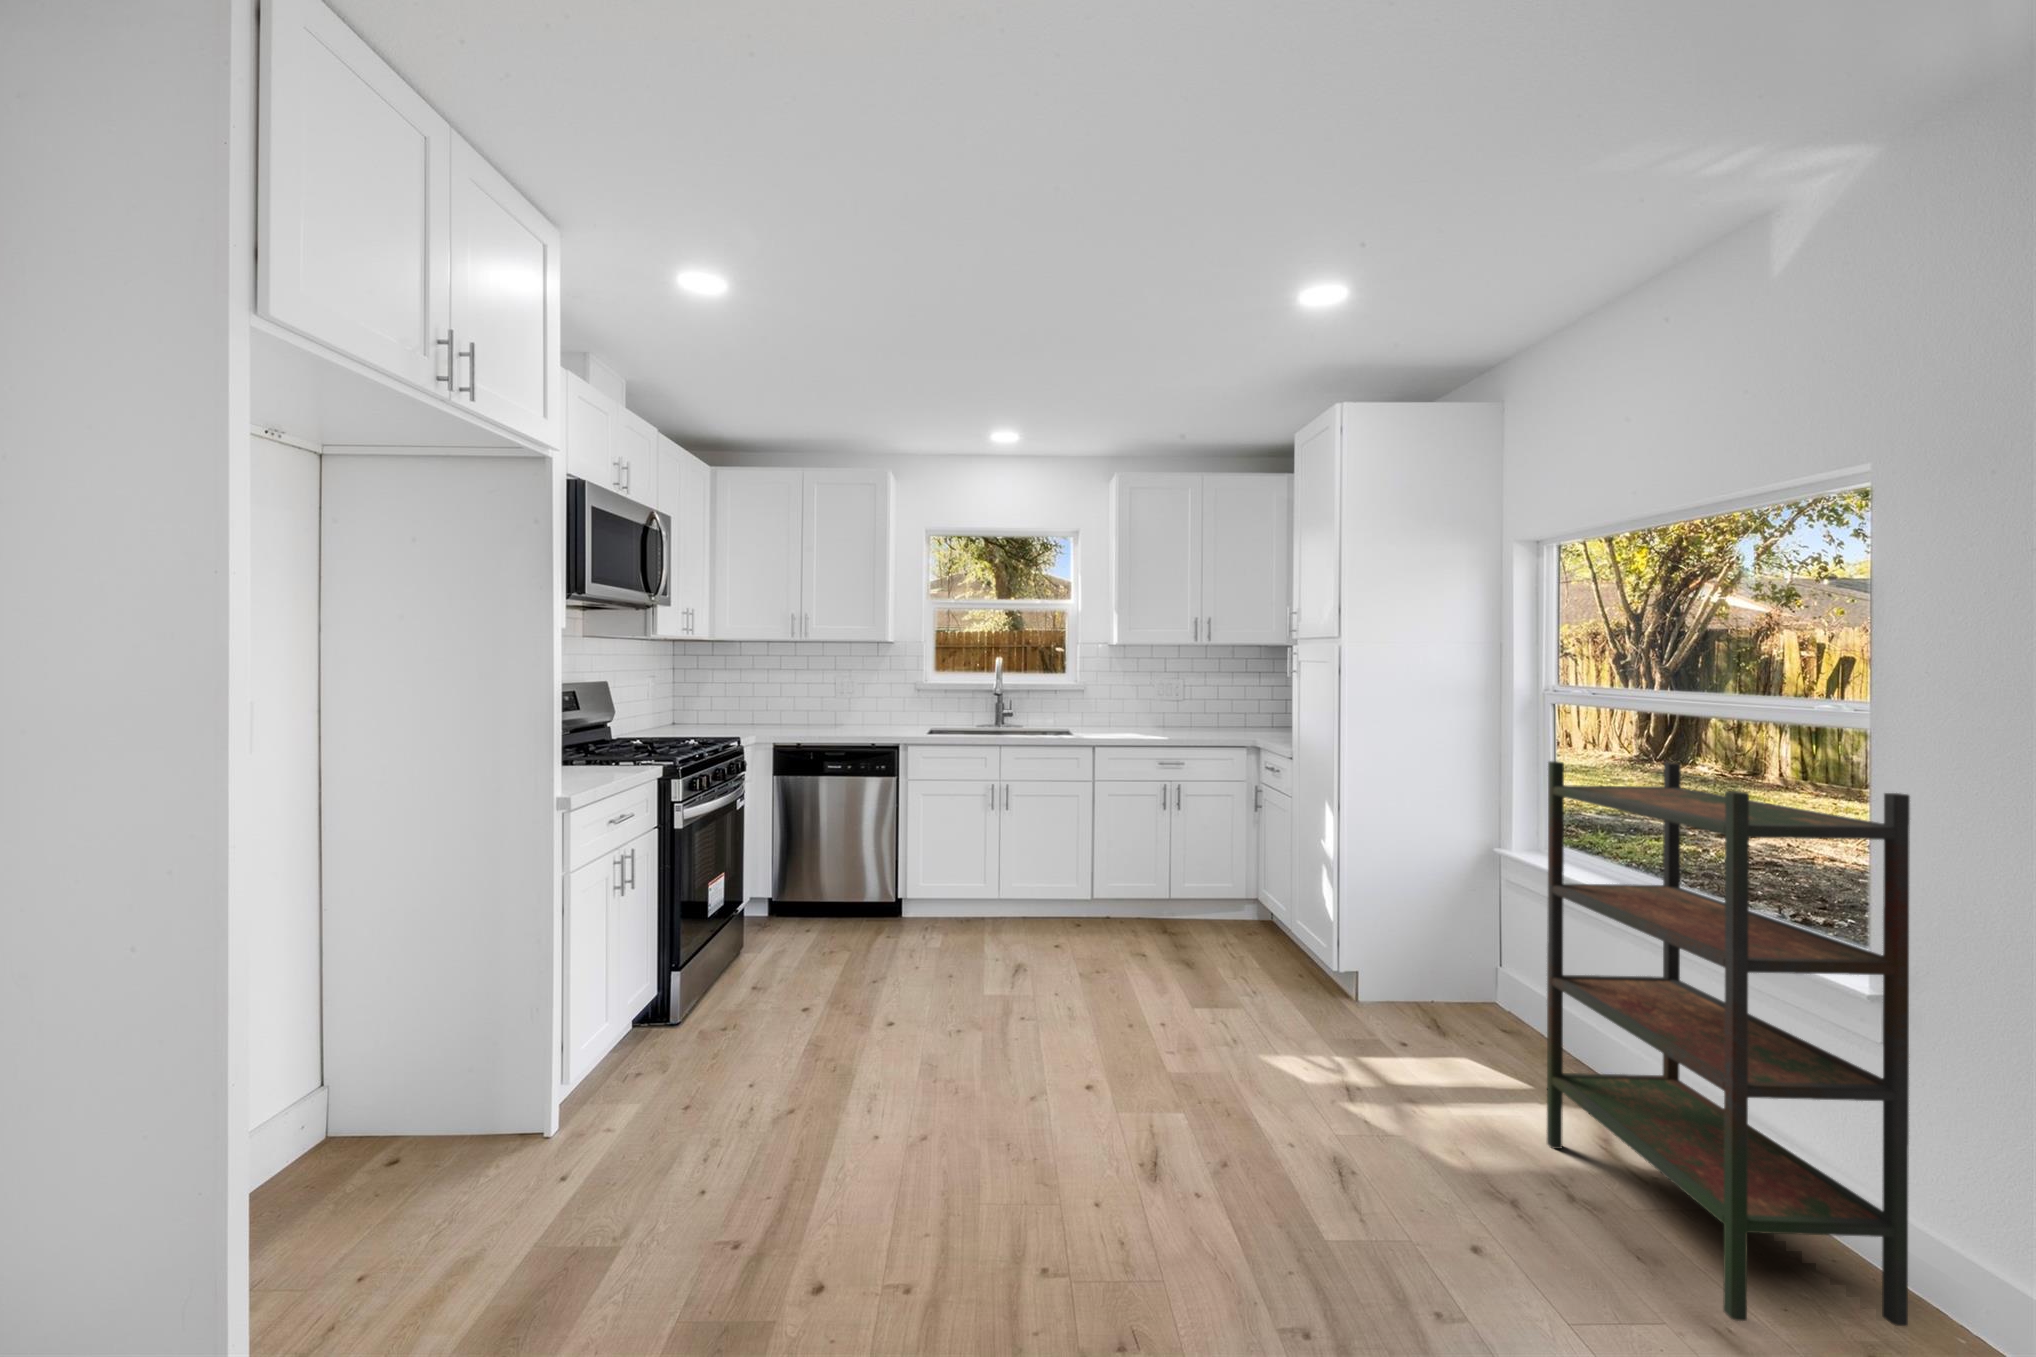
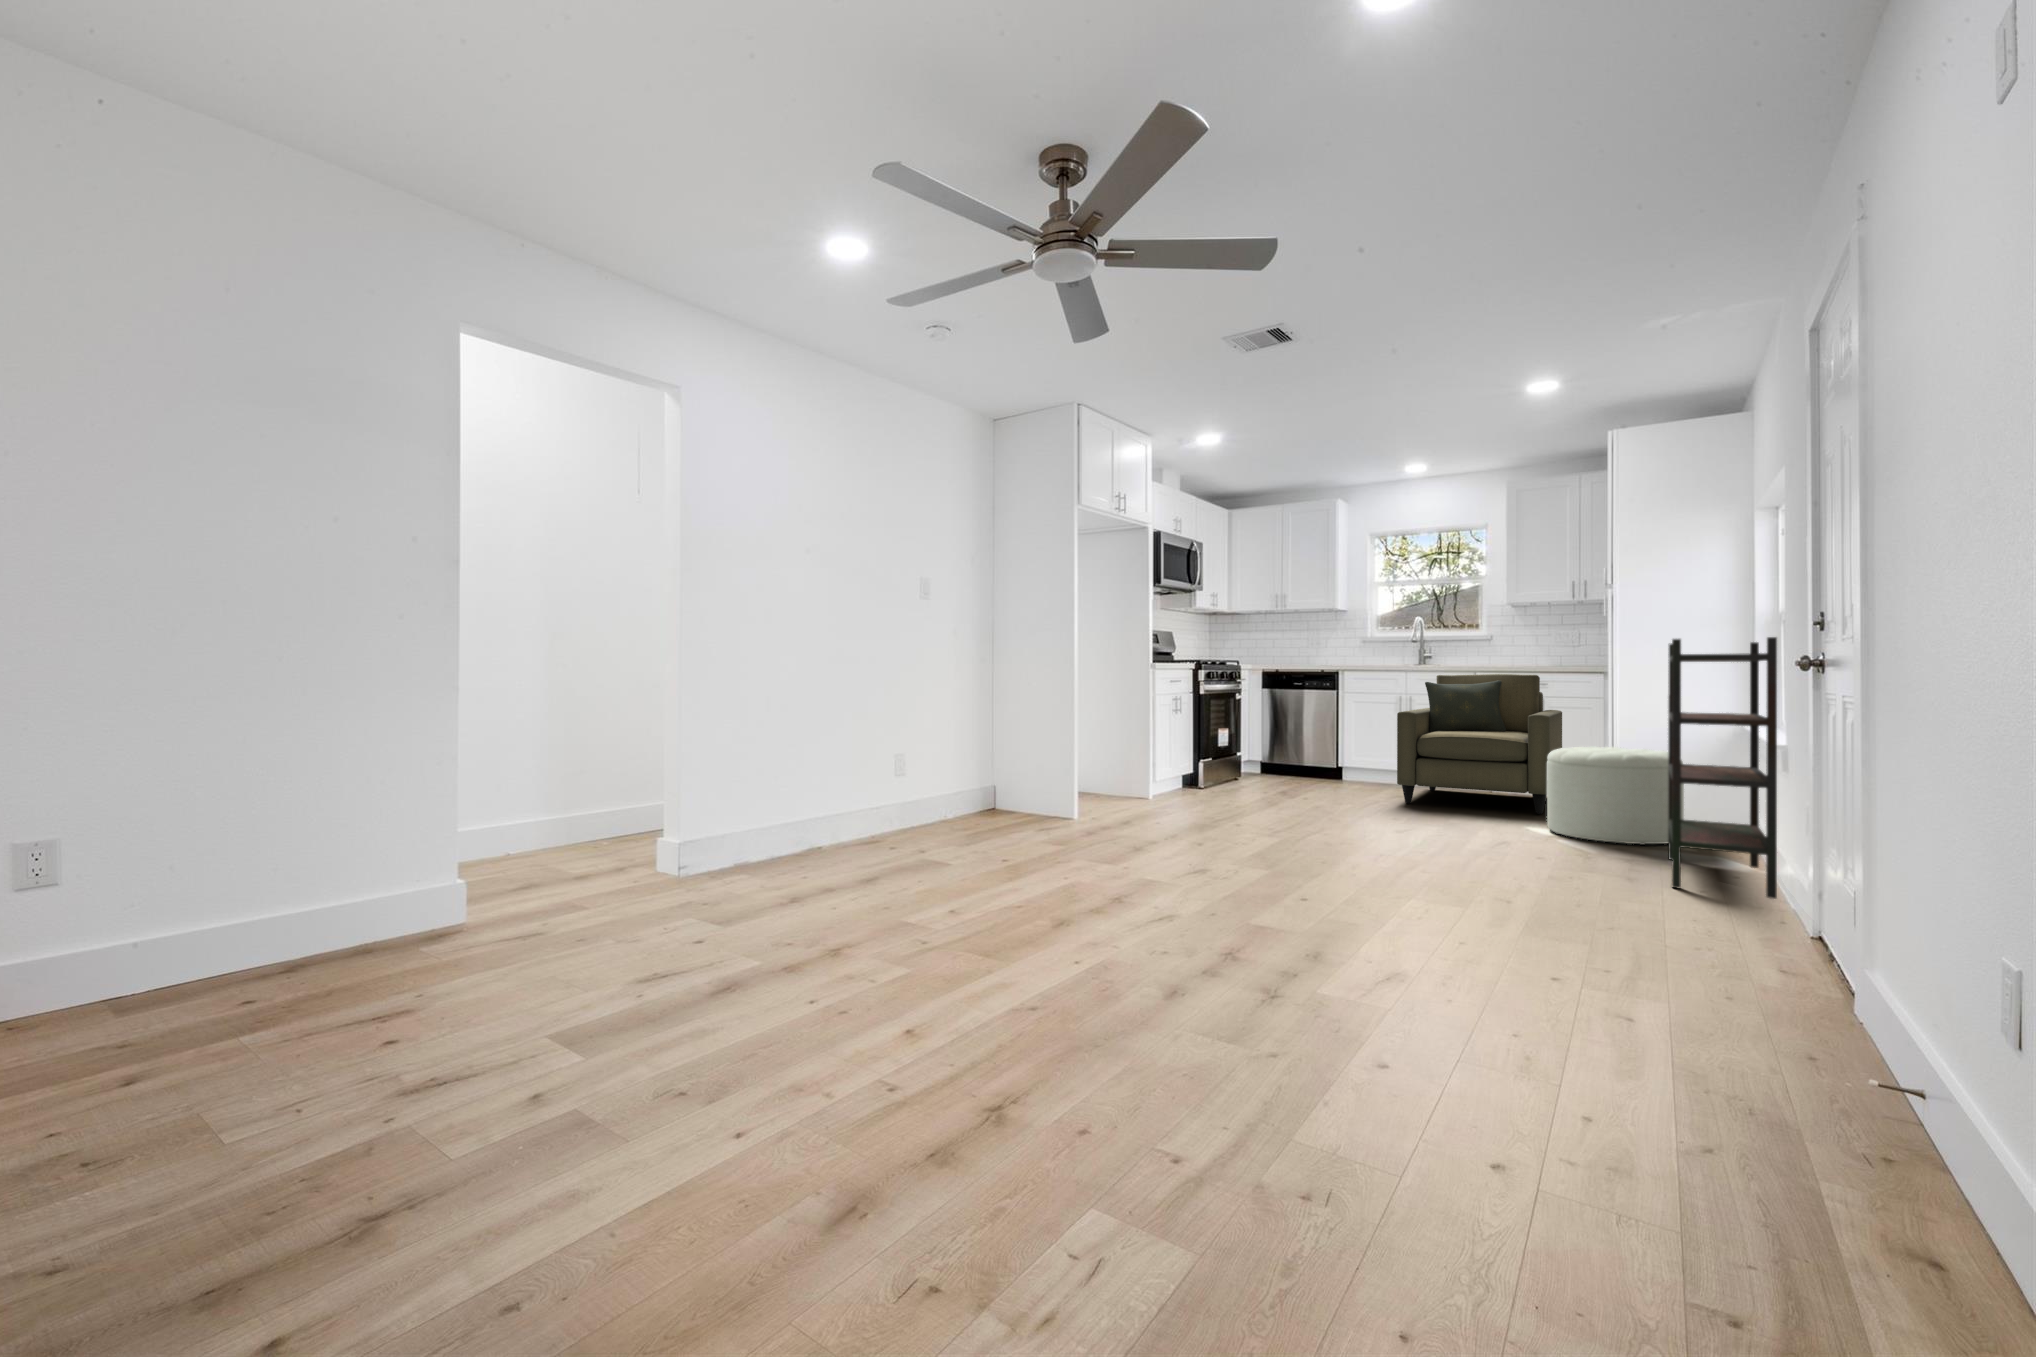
armchair: none [1022,759,1253,998] -> present [1397,674,1562,814]
ottoman: none [1291,902,1493,1095] -> present [1547,747,1684,845]

